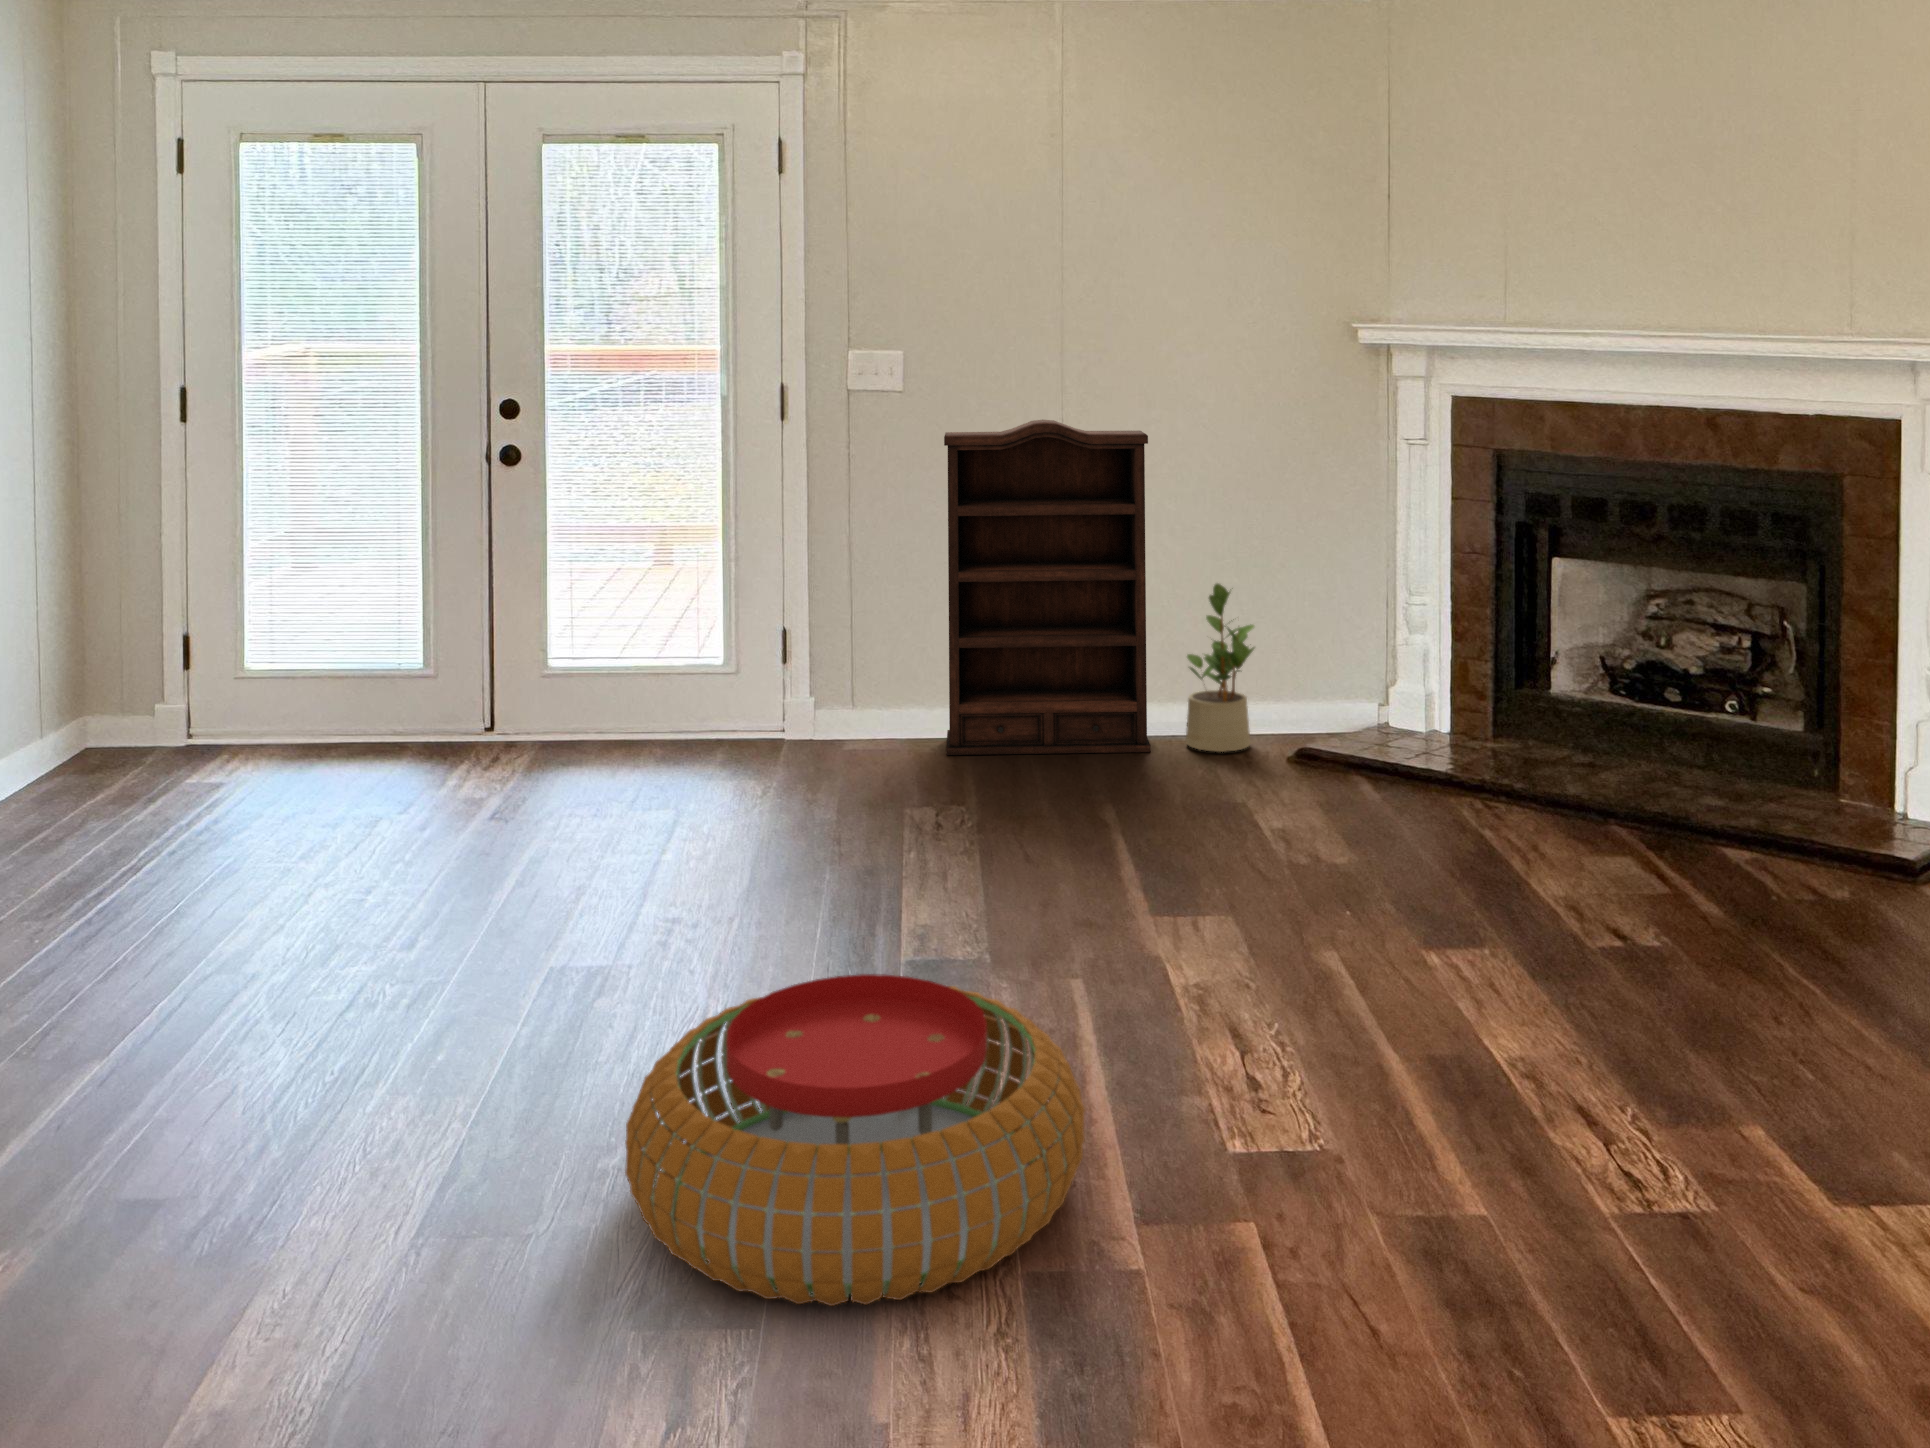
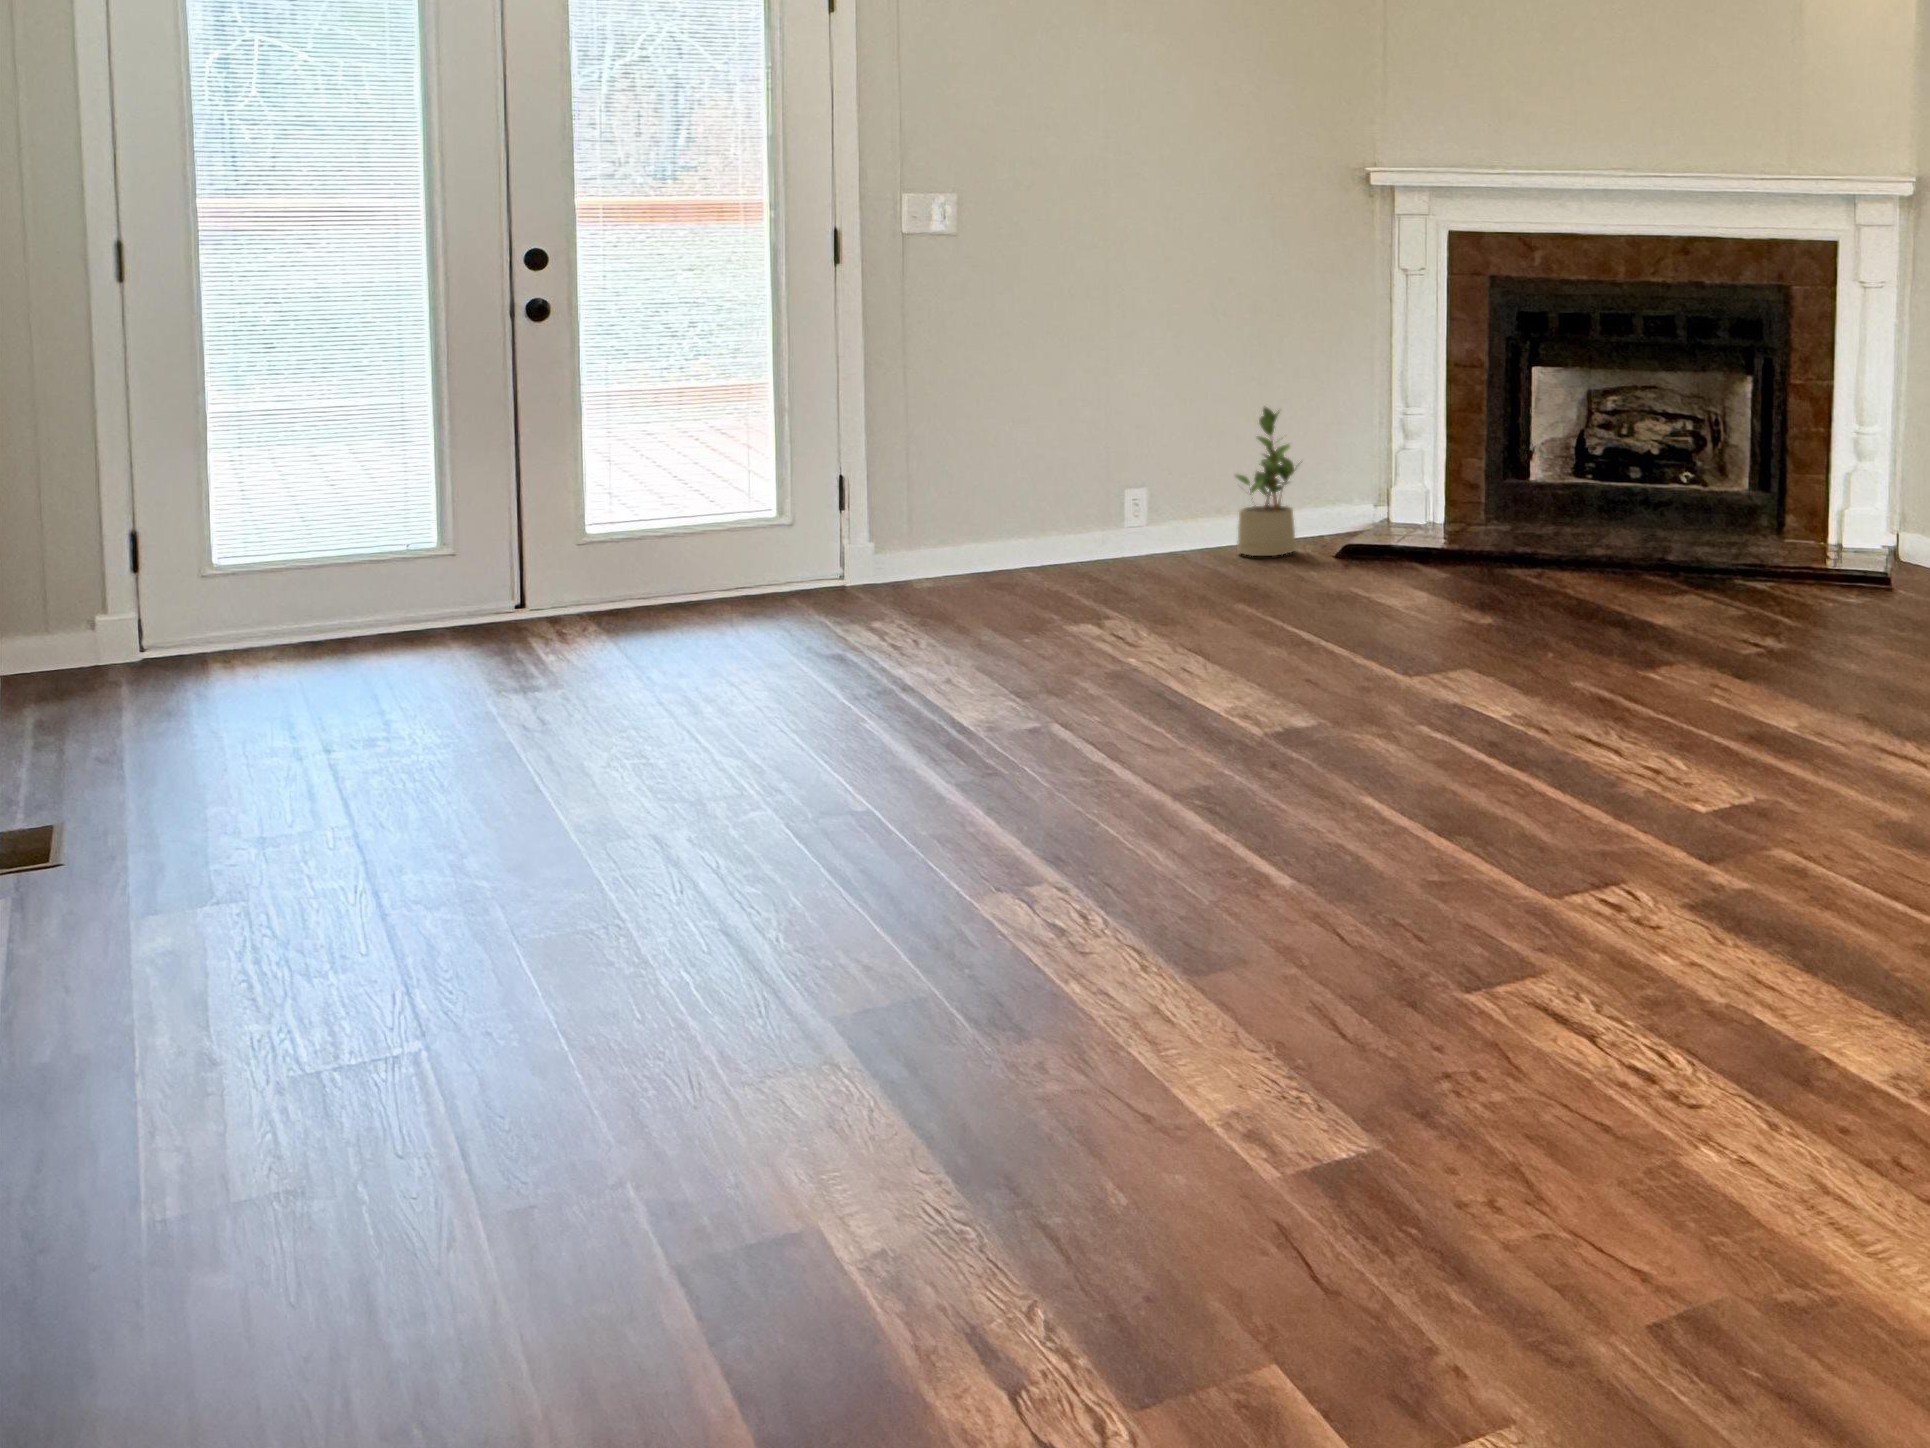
bookshelf: present [944,420,1151,755] -> none [1002,262,1214,581]
pouf: present [625,974,1085,1306] -> none [1163,629,1489,799]

